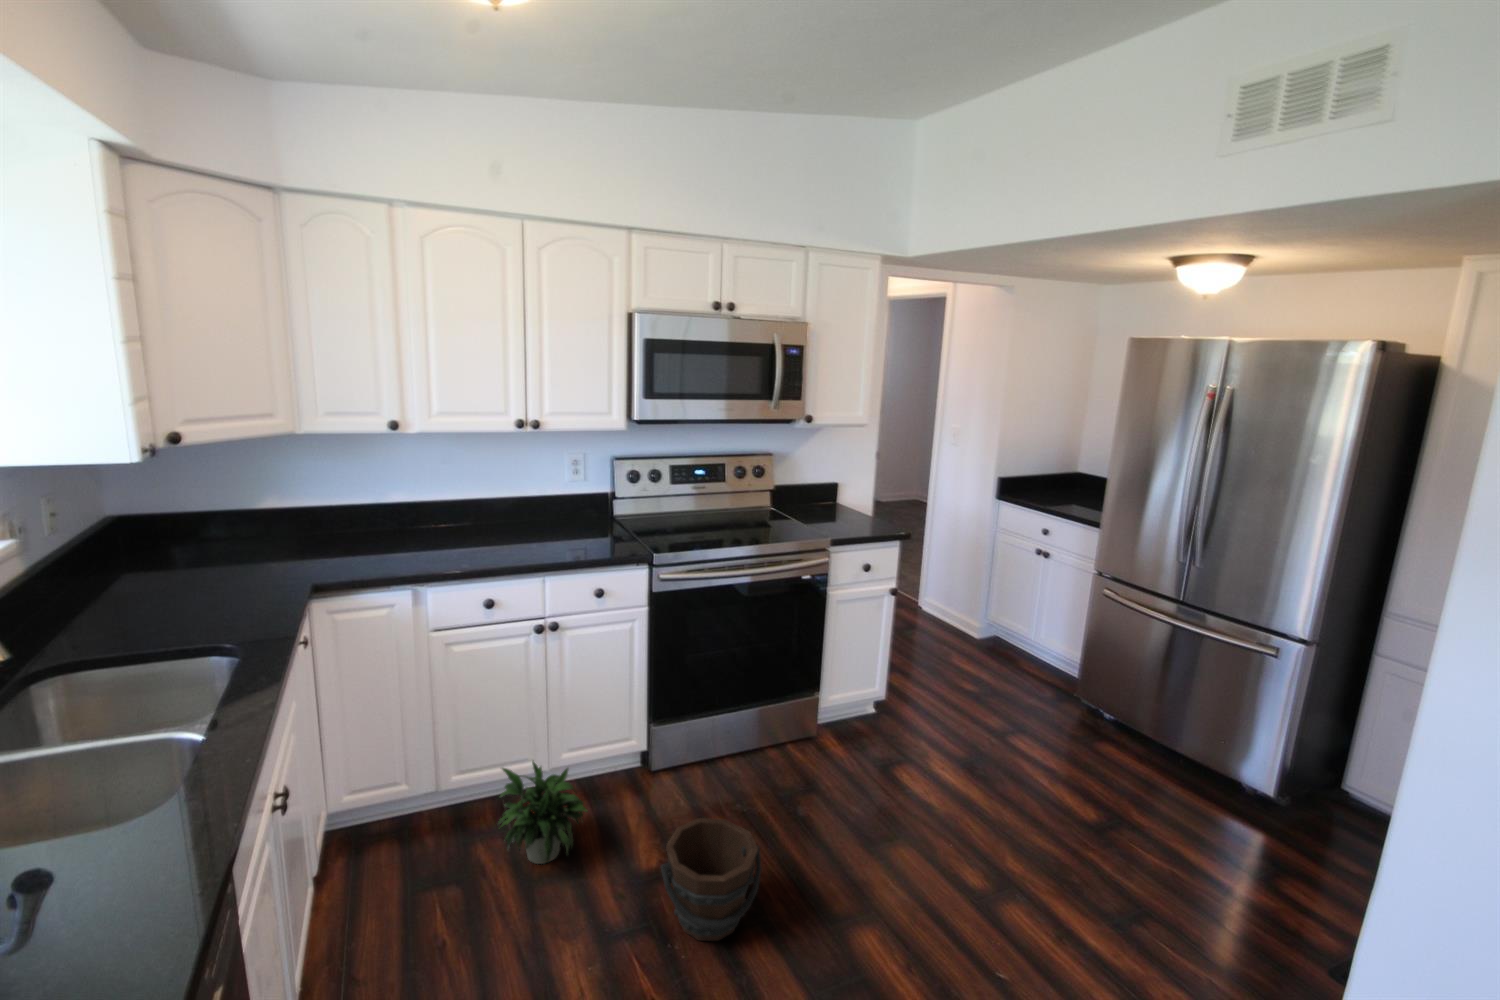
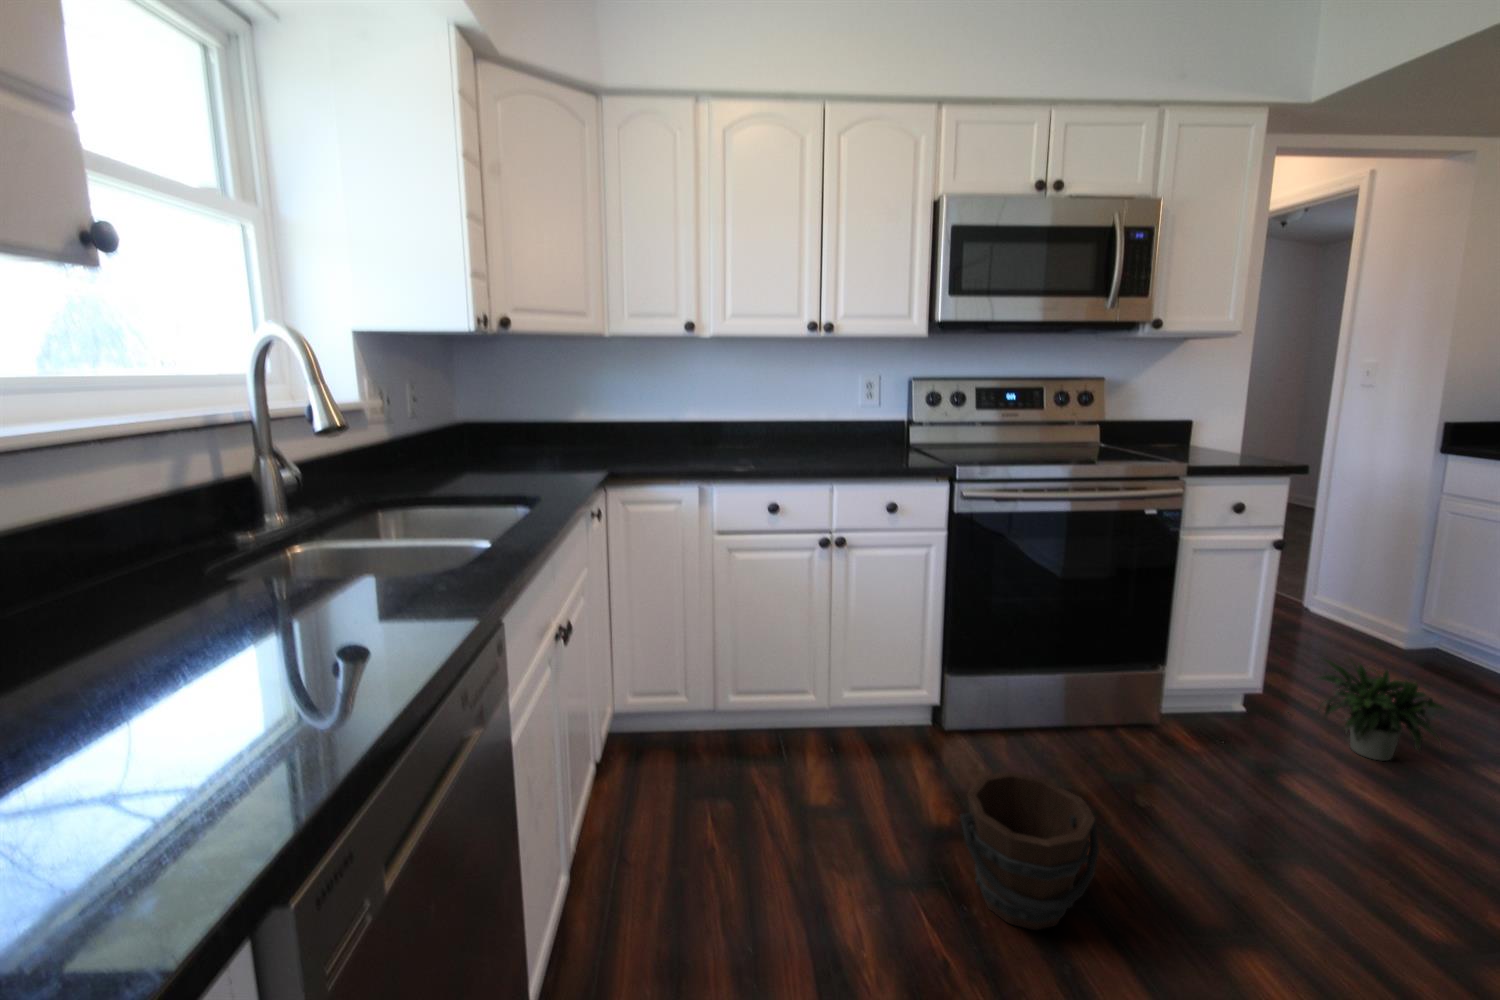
potted plant: present [498,761,587,864] -> present [1317,659,1444,761]

